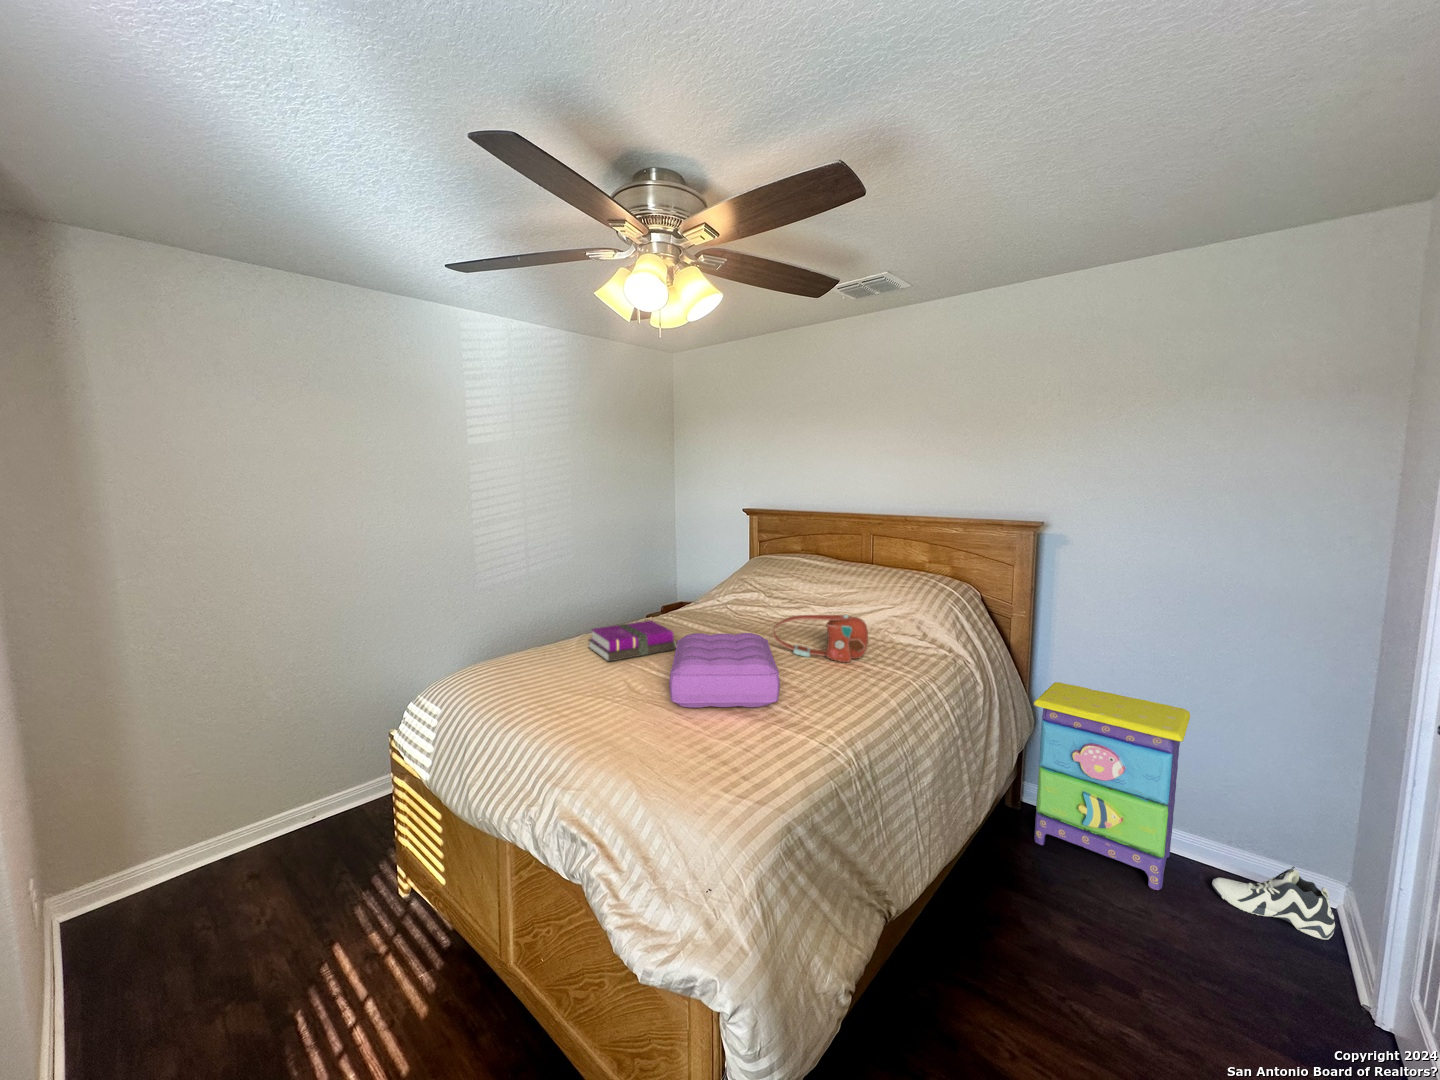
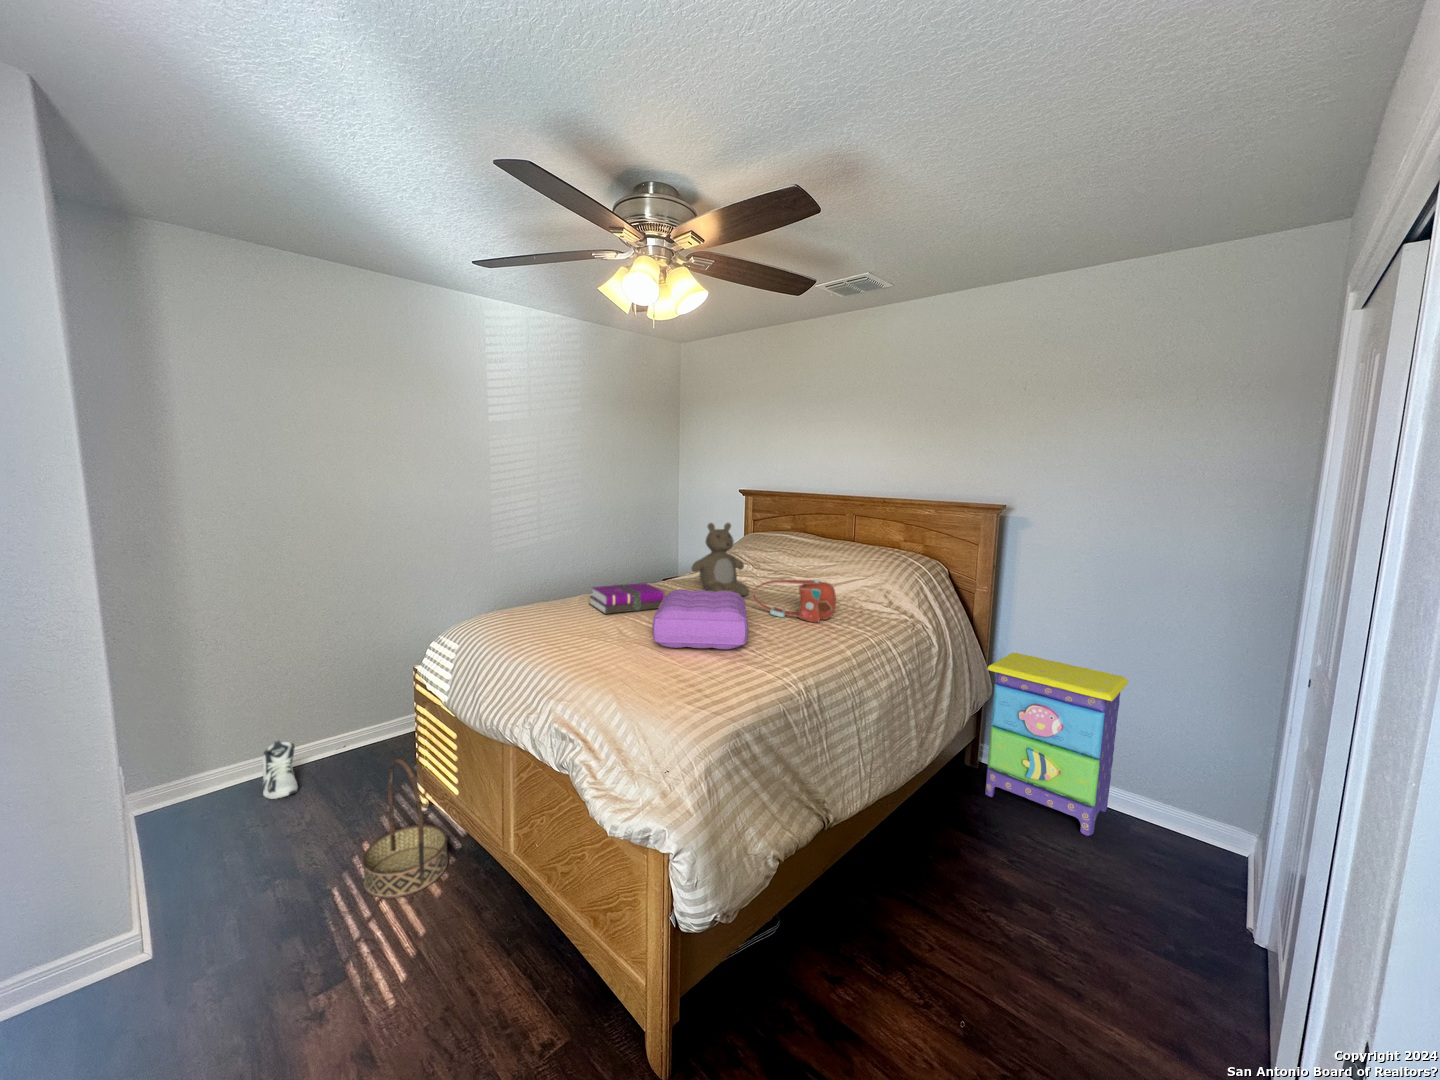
teddy bear: none [700,548,764,634] -> present [692,523,749,596]
basket: none [332,852,436,1026] -> present [362,759,448,898]
sneaker: present [1212,866,1335,939] -> present [262,741,298,799]

